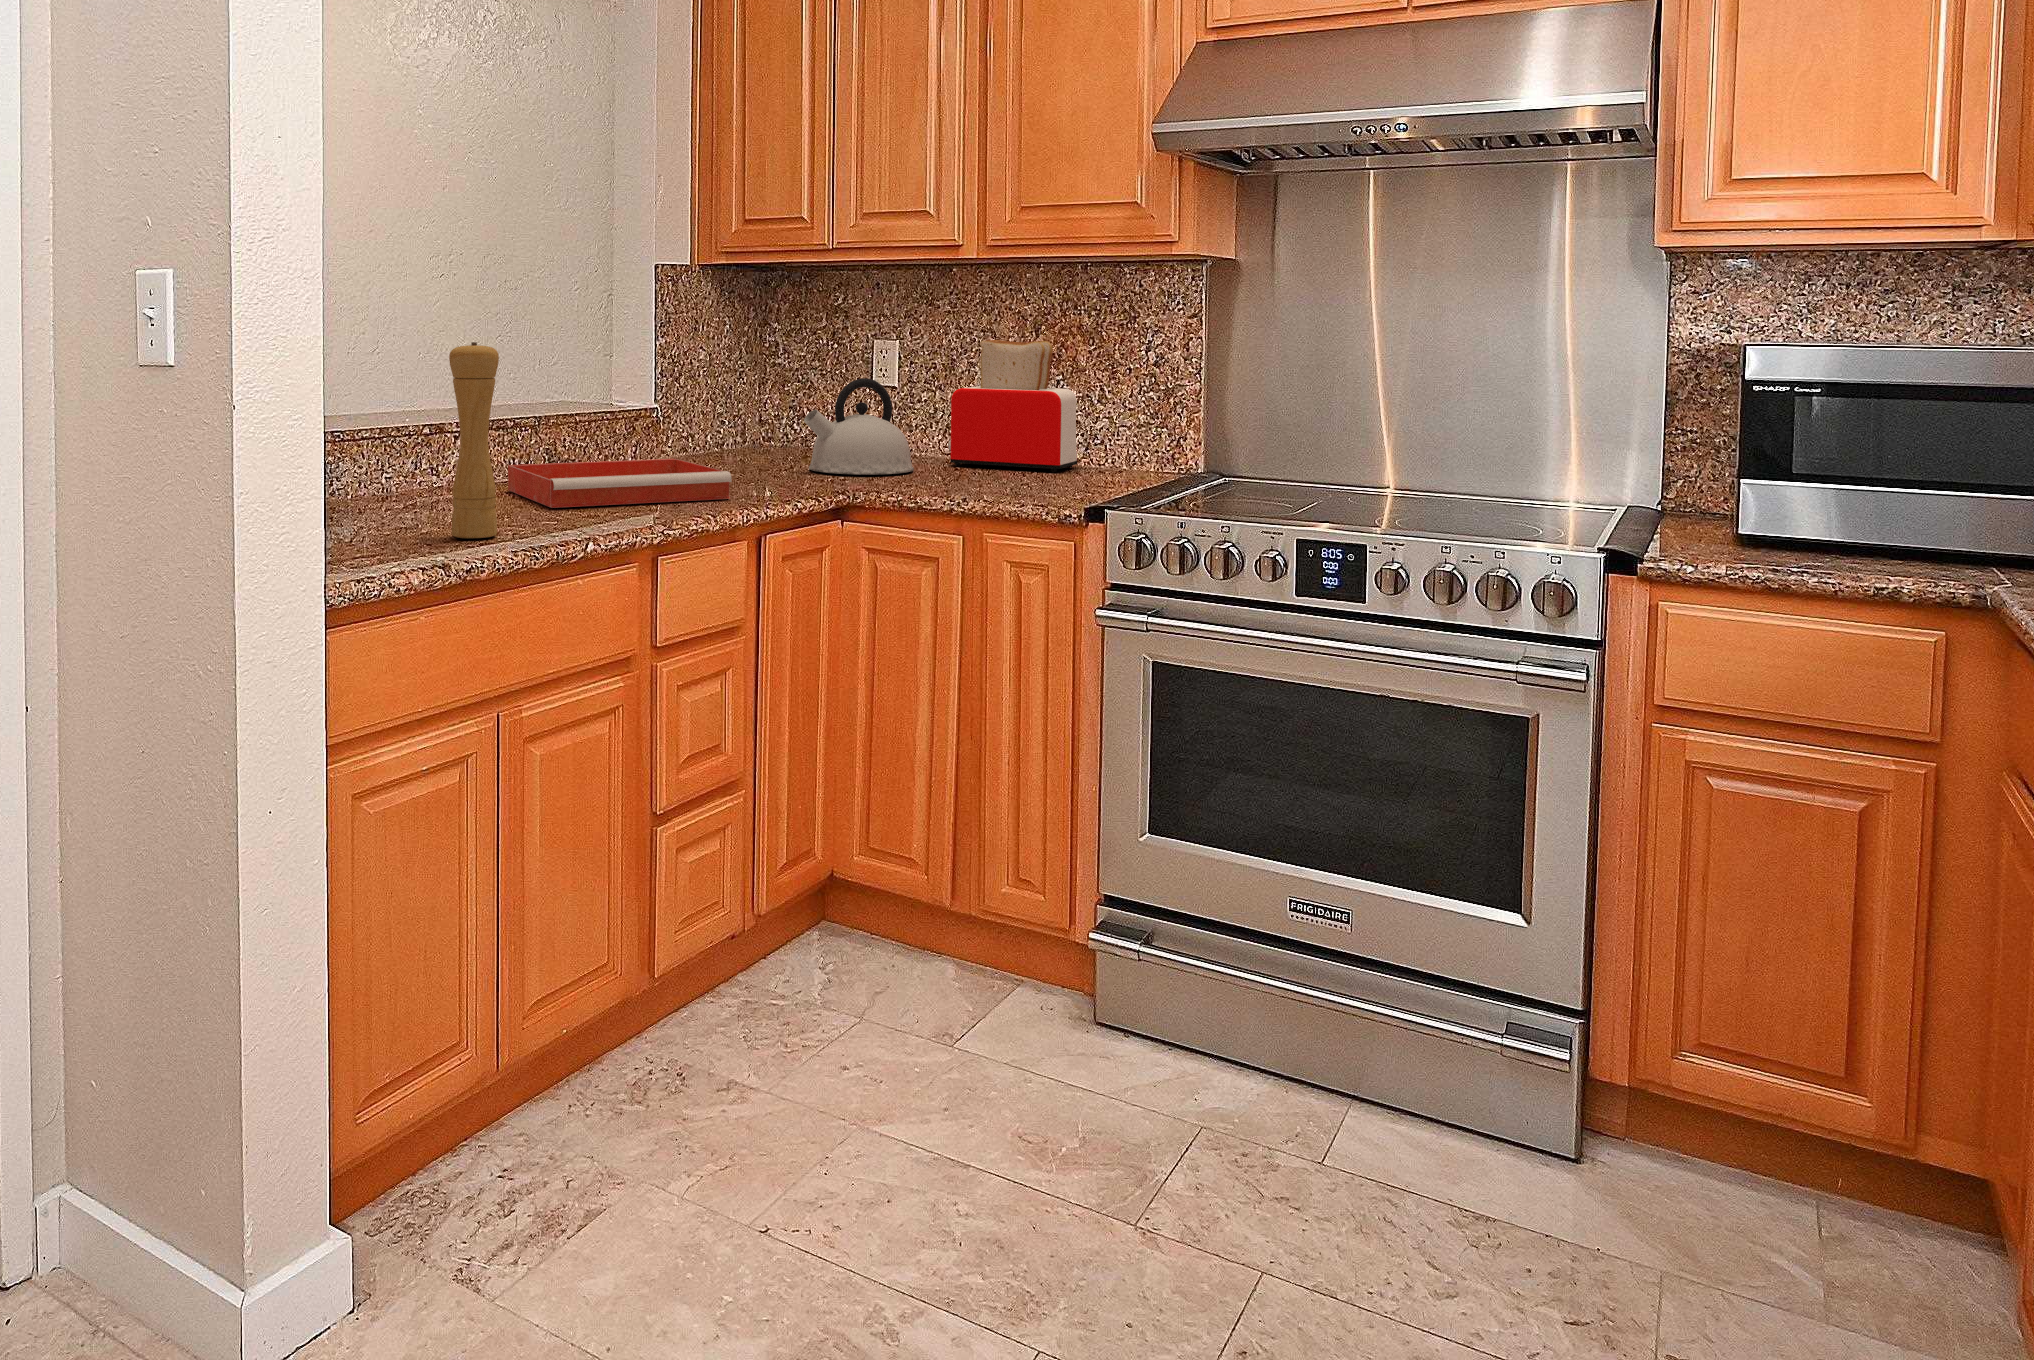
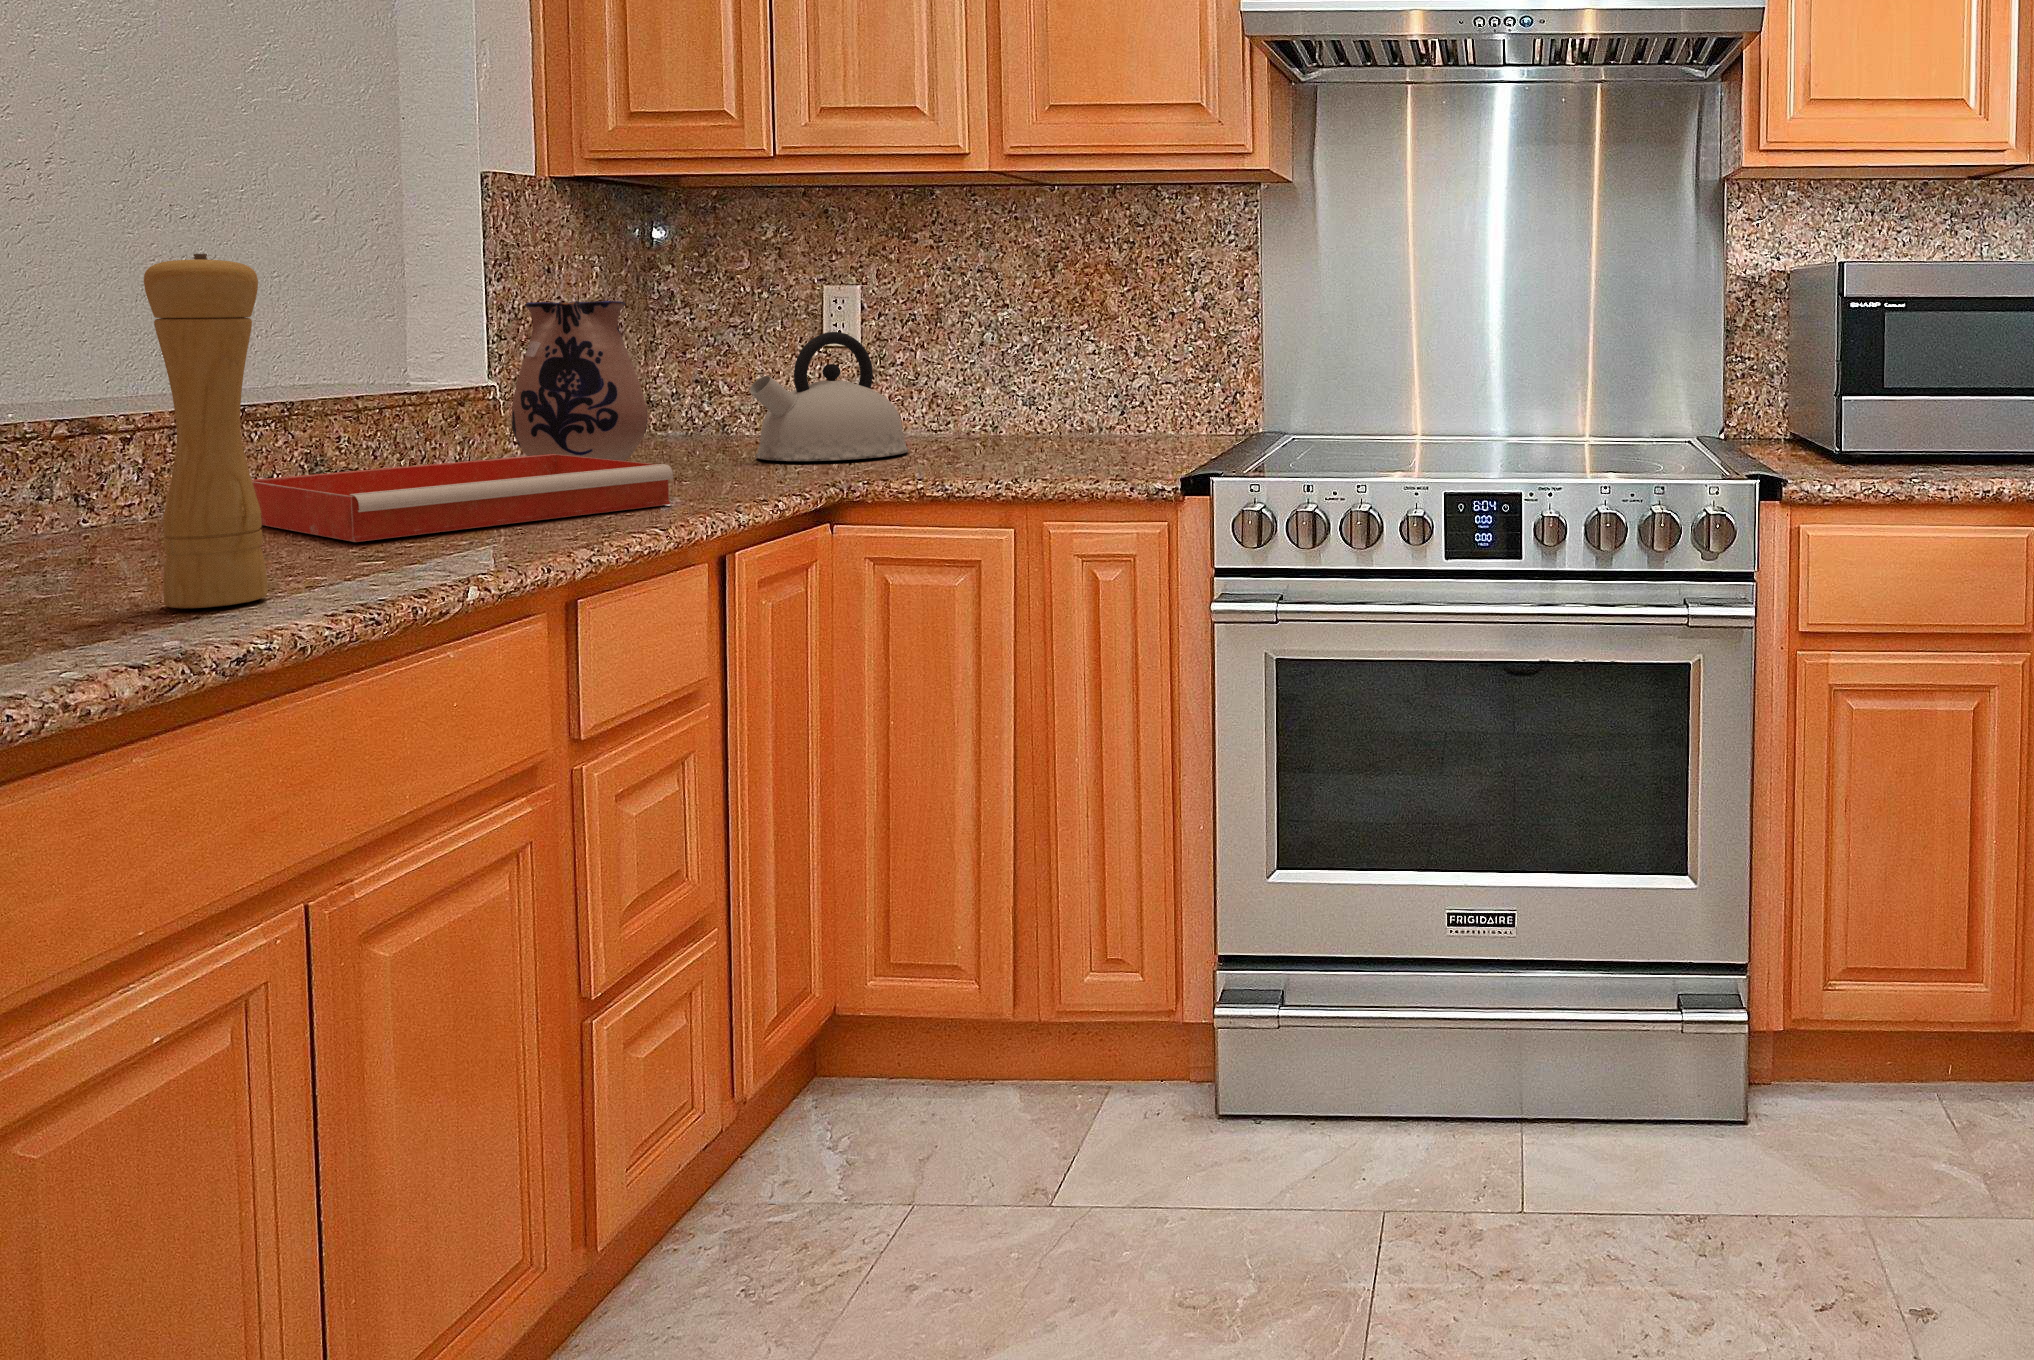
toaster: present [948,340,1078,472] -> none [943,281,1109,442]
ceramic pitcher: none [660,354,741,470] -> present [511,301,648,461]

